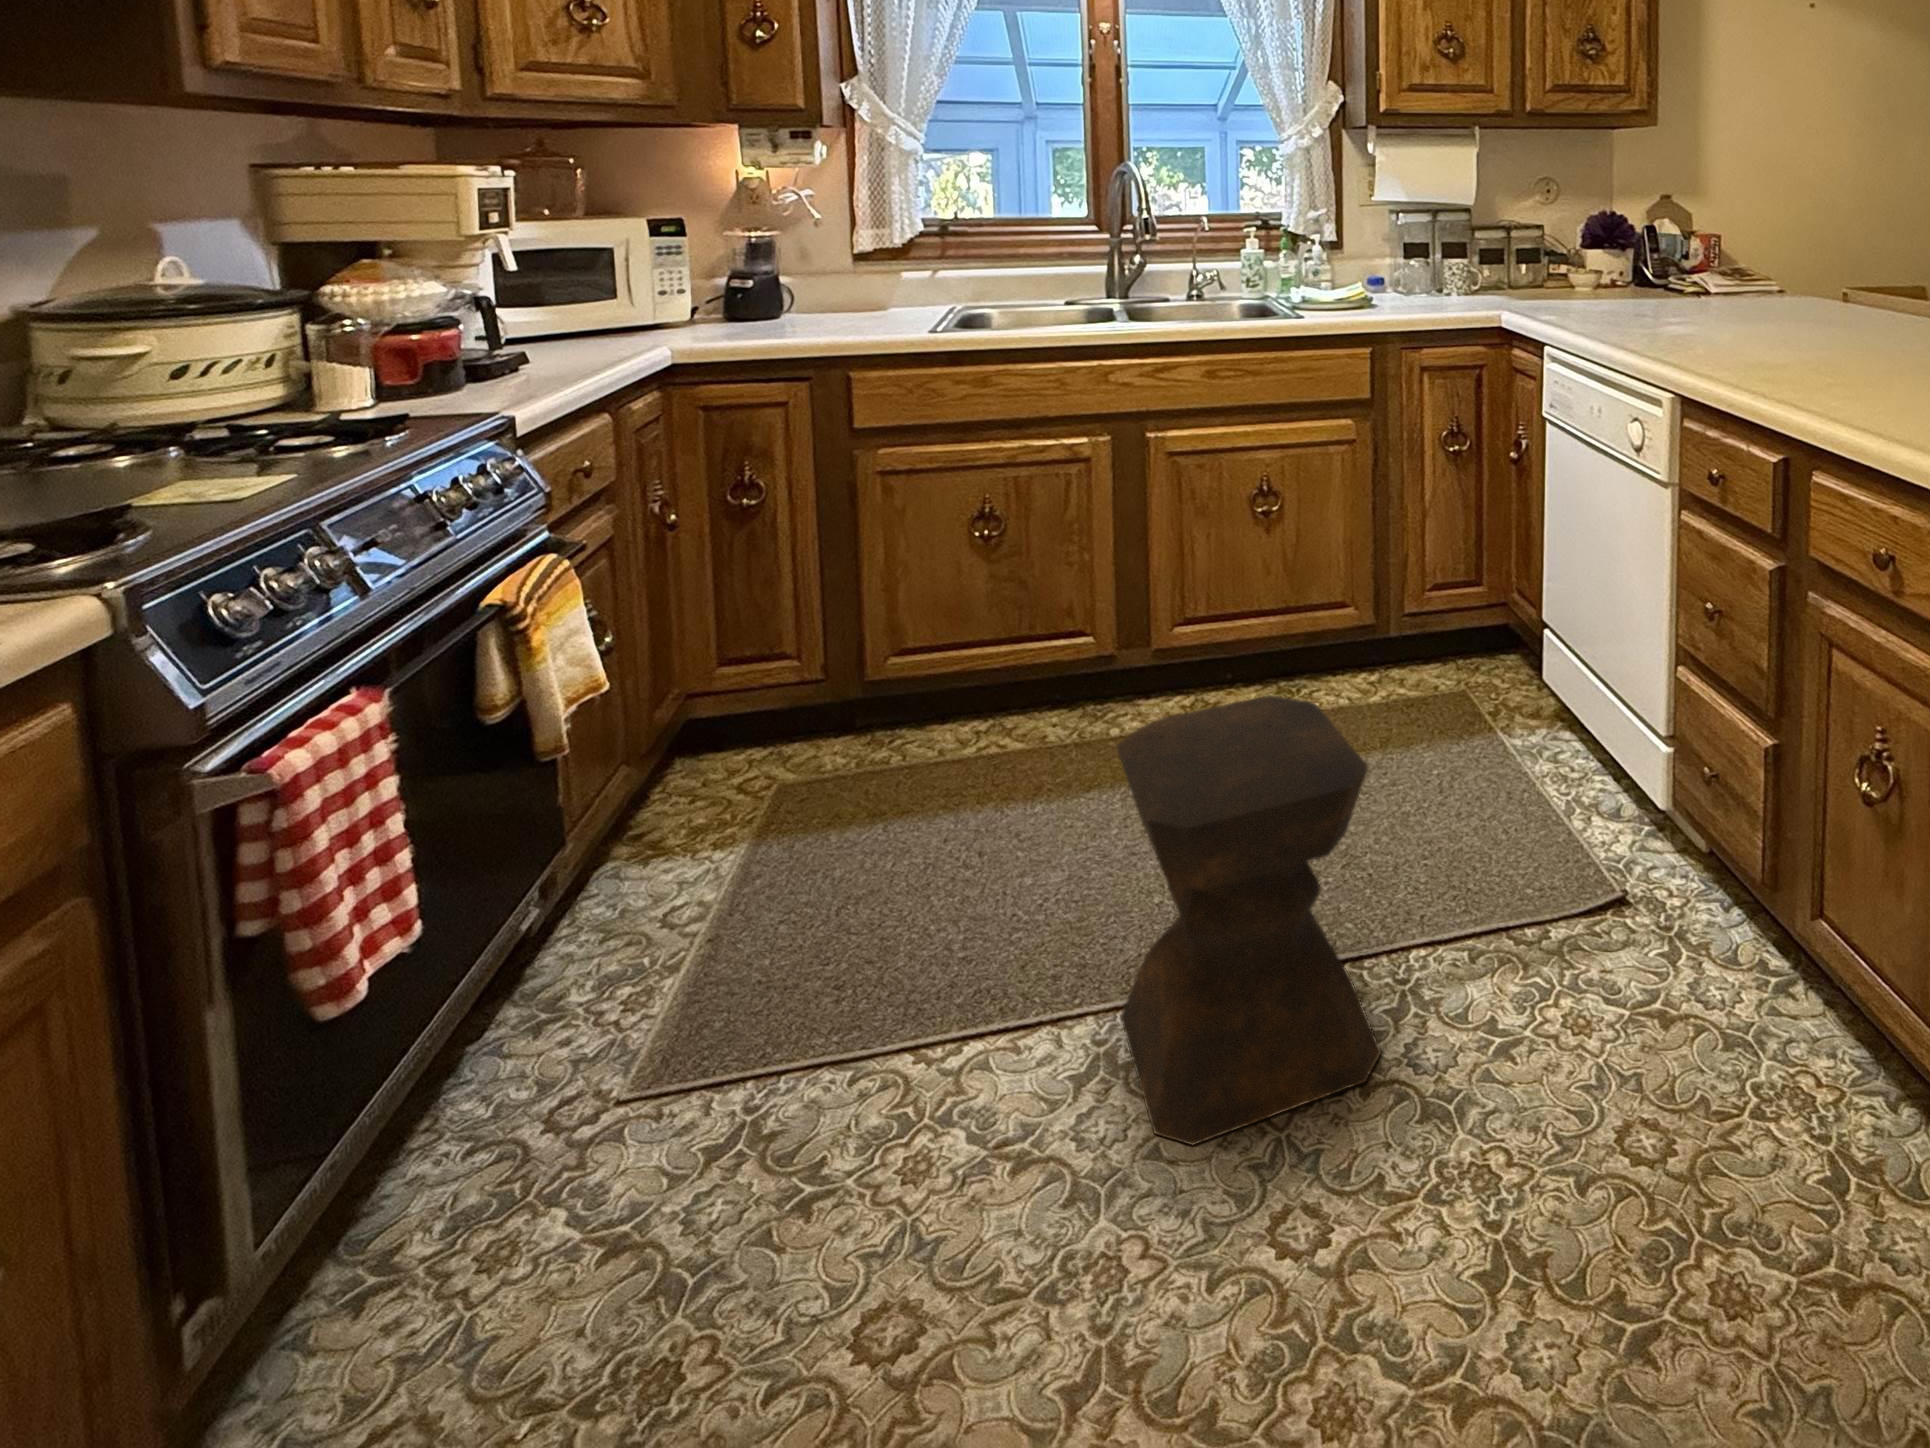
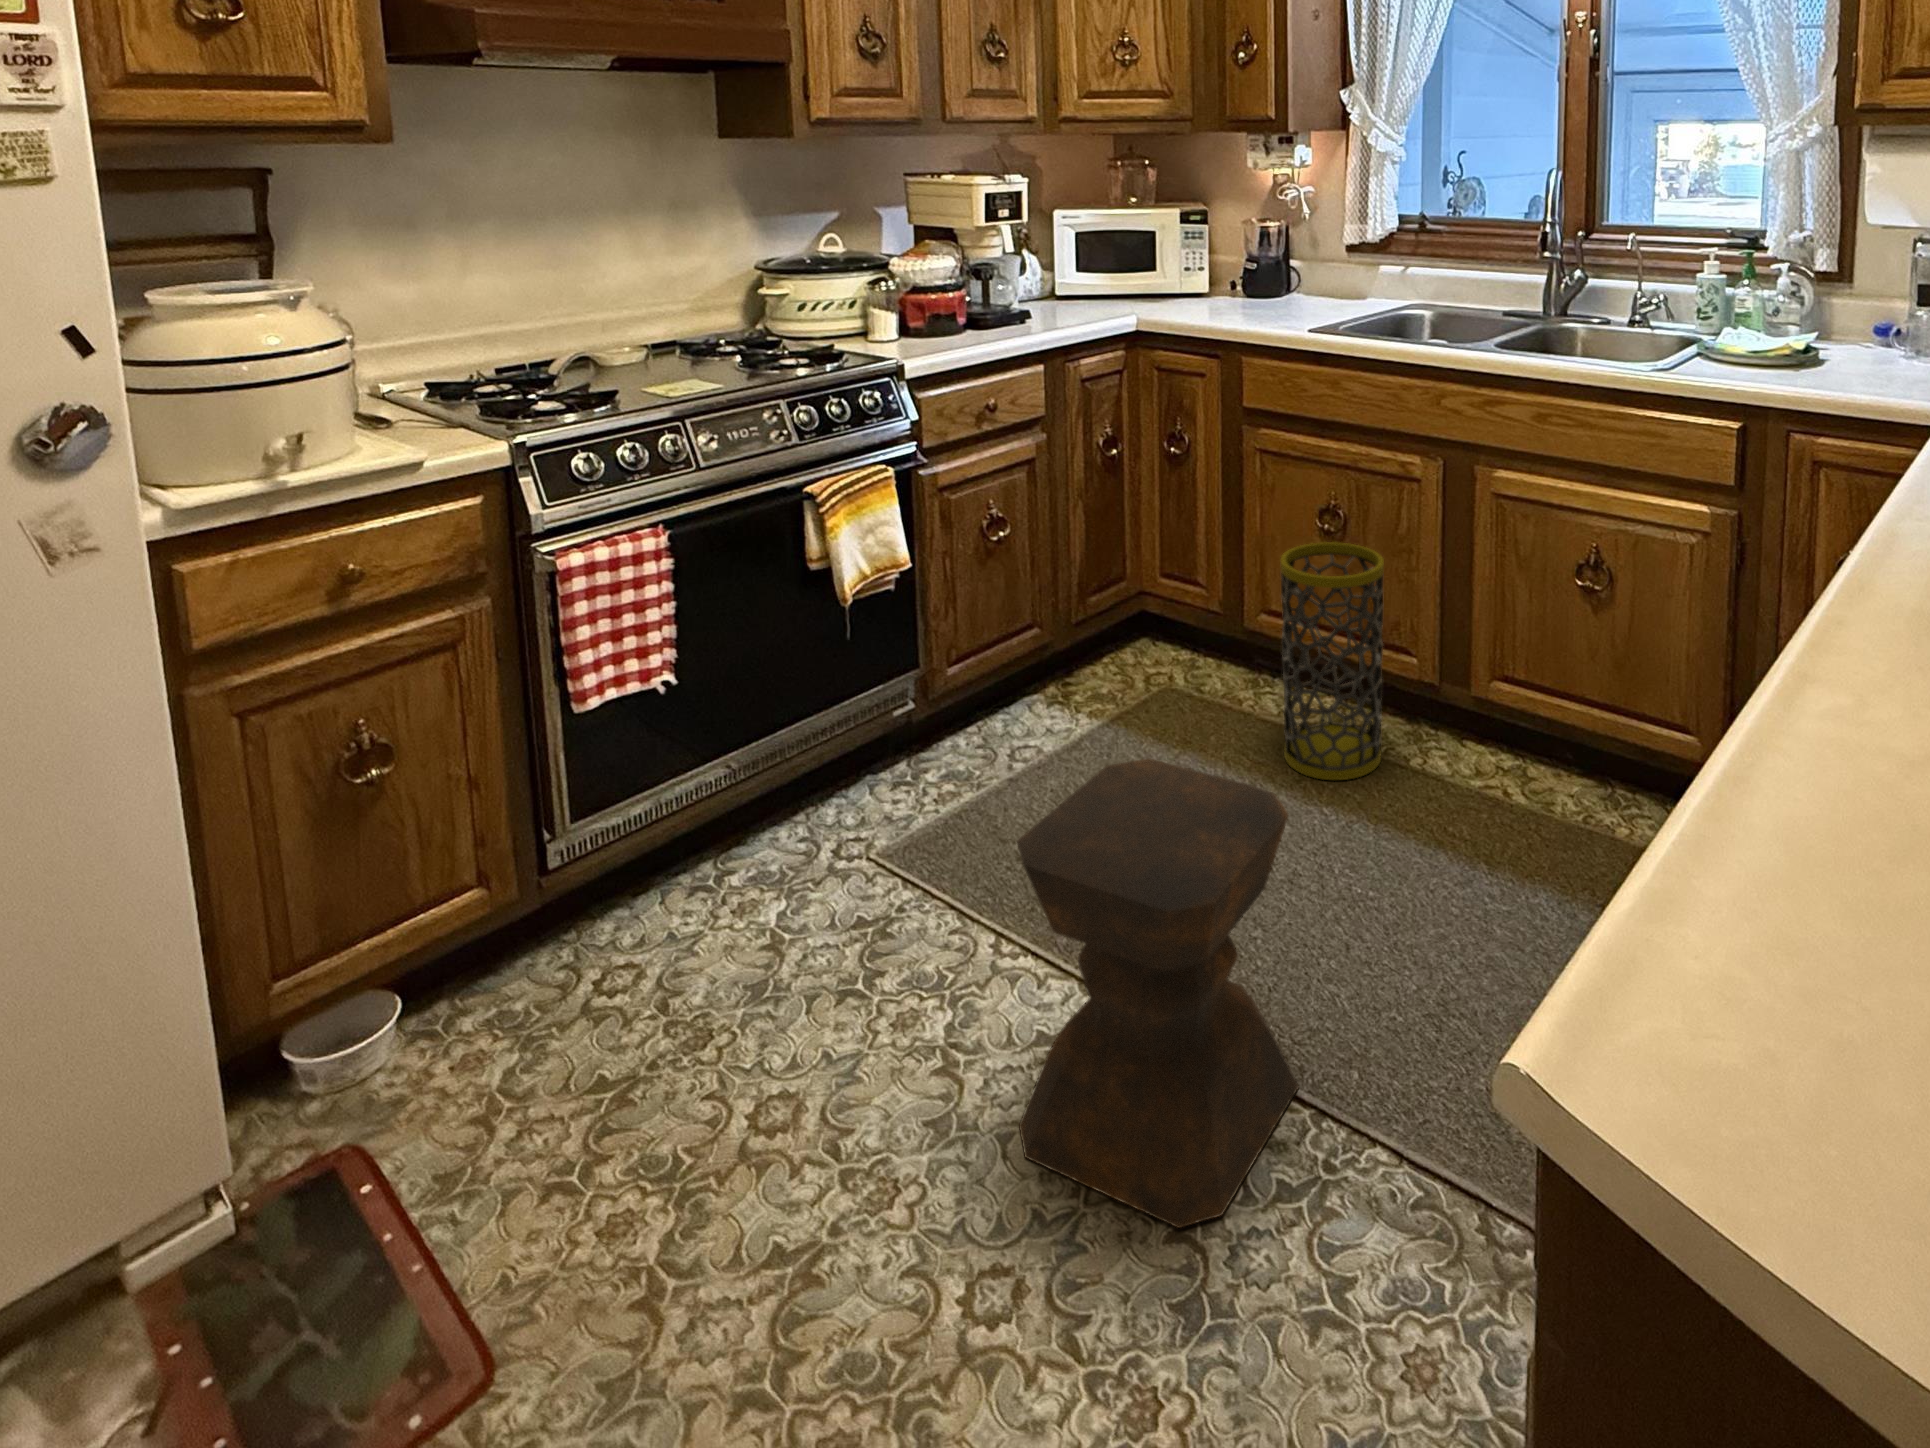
trash can: none [981,533,1097,774] -> present [1281,542,1384,780]

